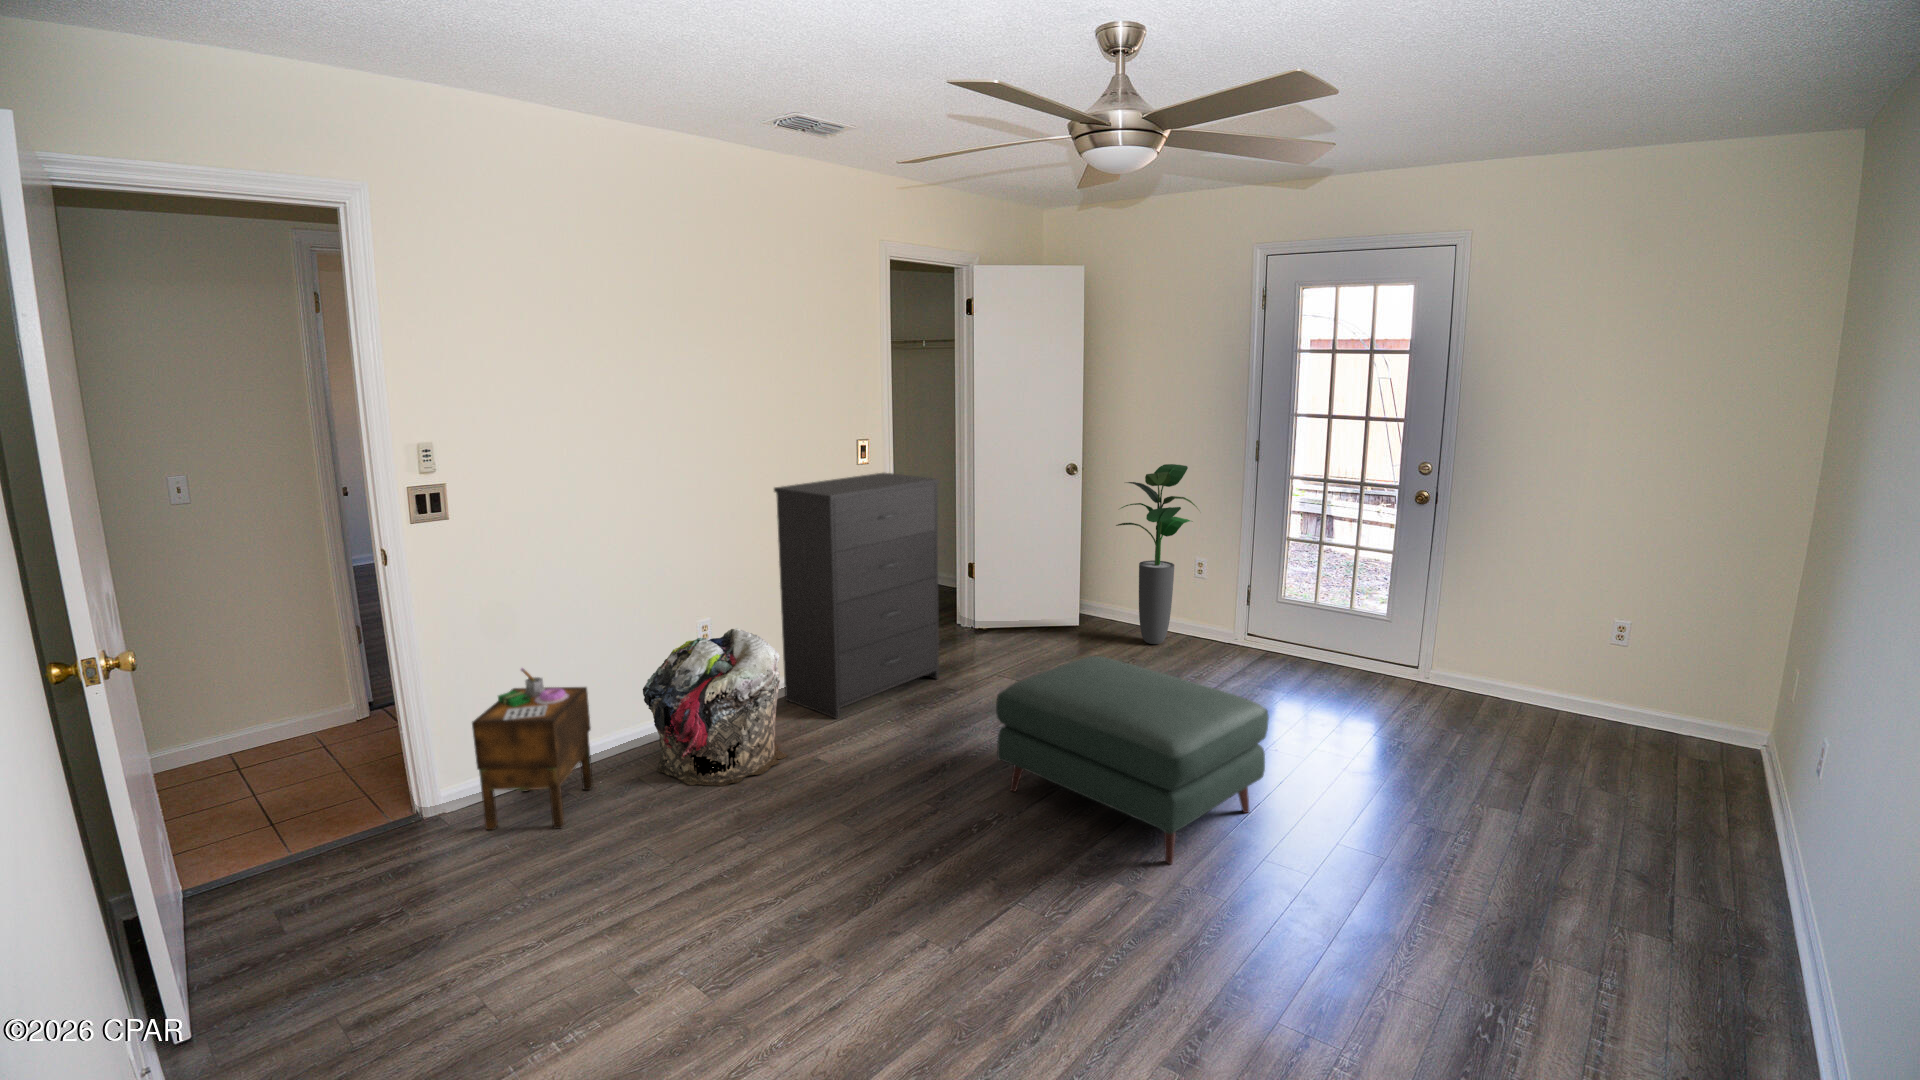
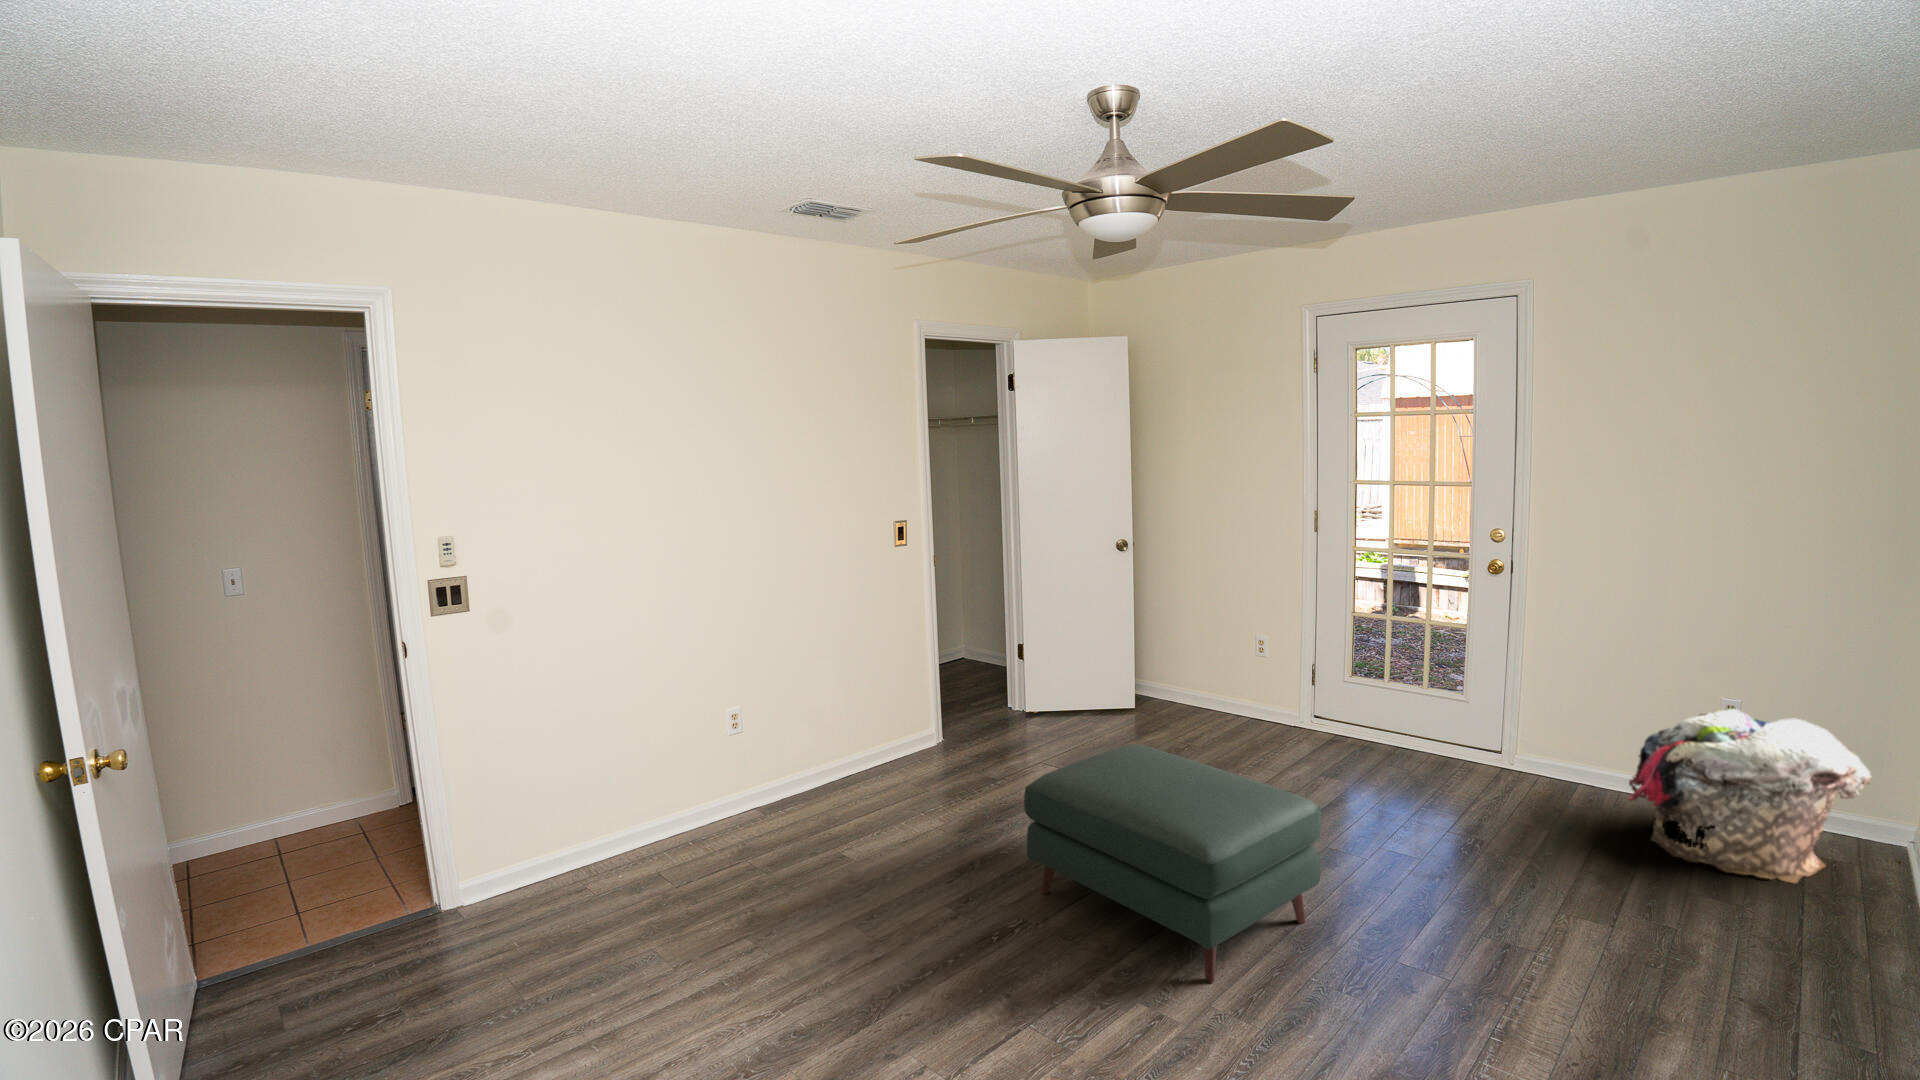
potted plant: present [1116,464,1198,644] -> none [1167,536,1259,728]
dresser: present [774,473,940,719] -> none [805,550,980,809]
laundry basket: present [643,628,787,786] -> present [1628,709,1871,883]
nightstand: present [472,668,593,830] -> none [484,756,611,927]

